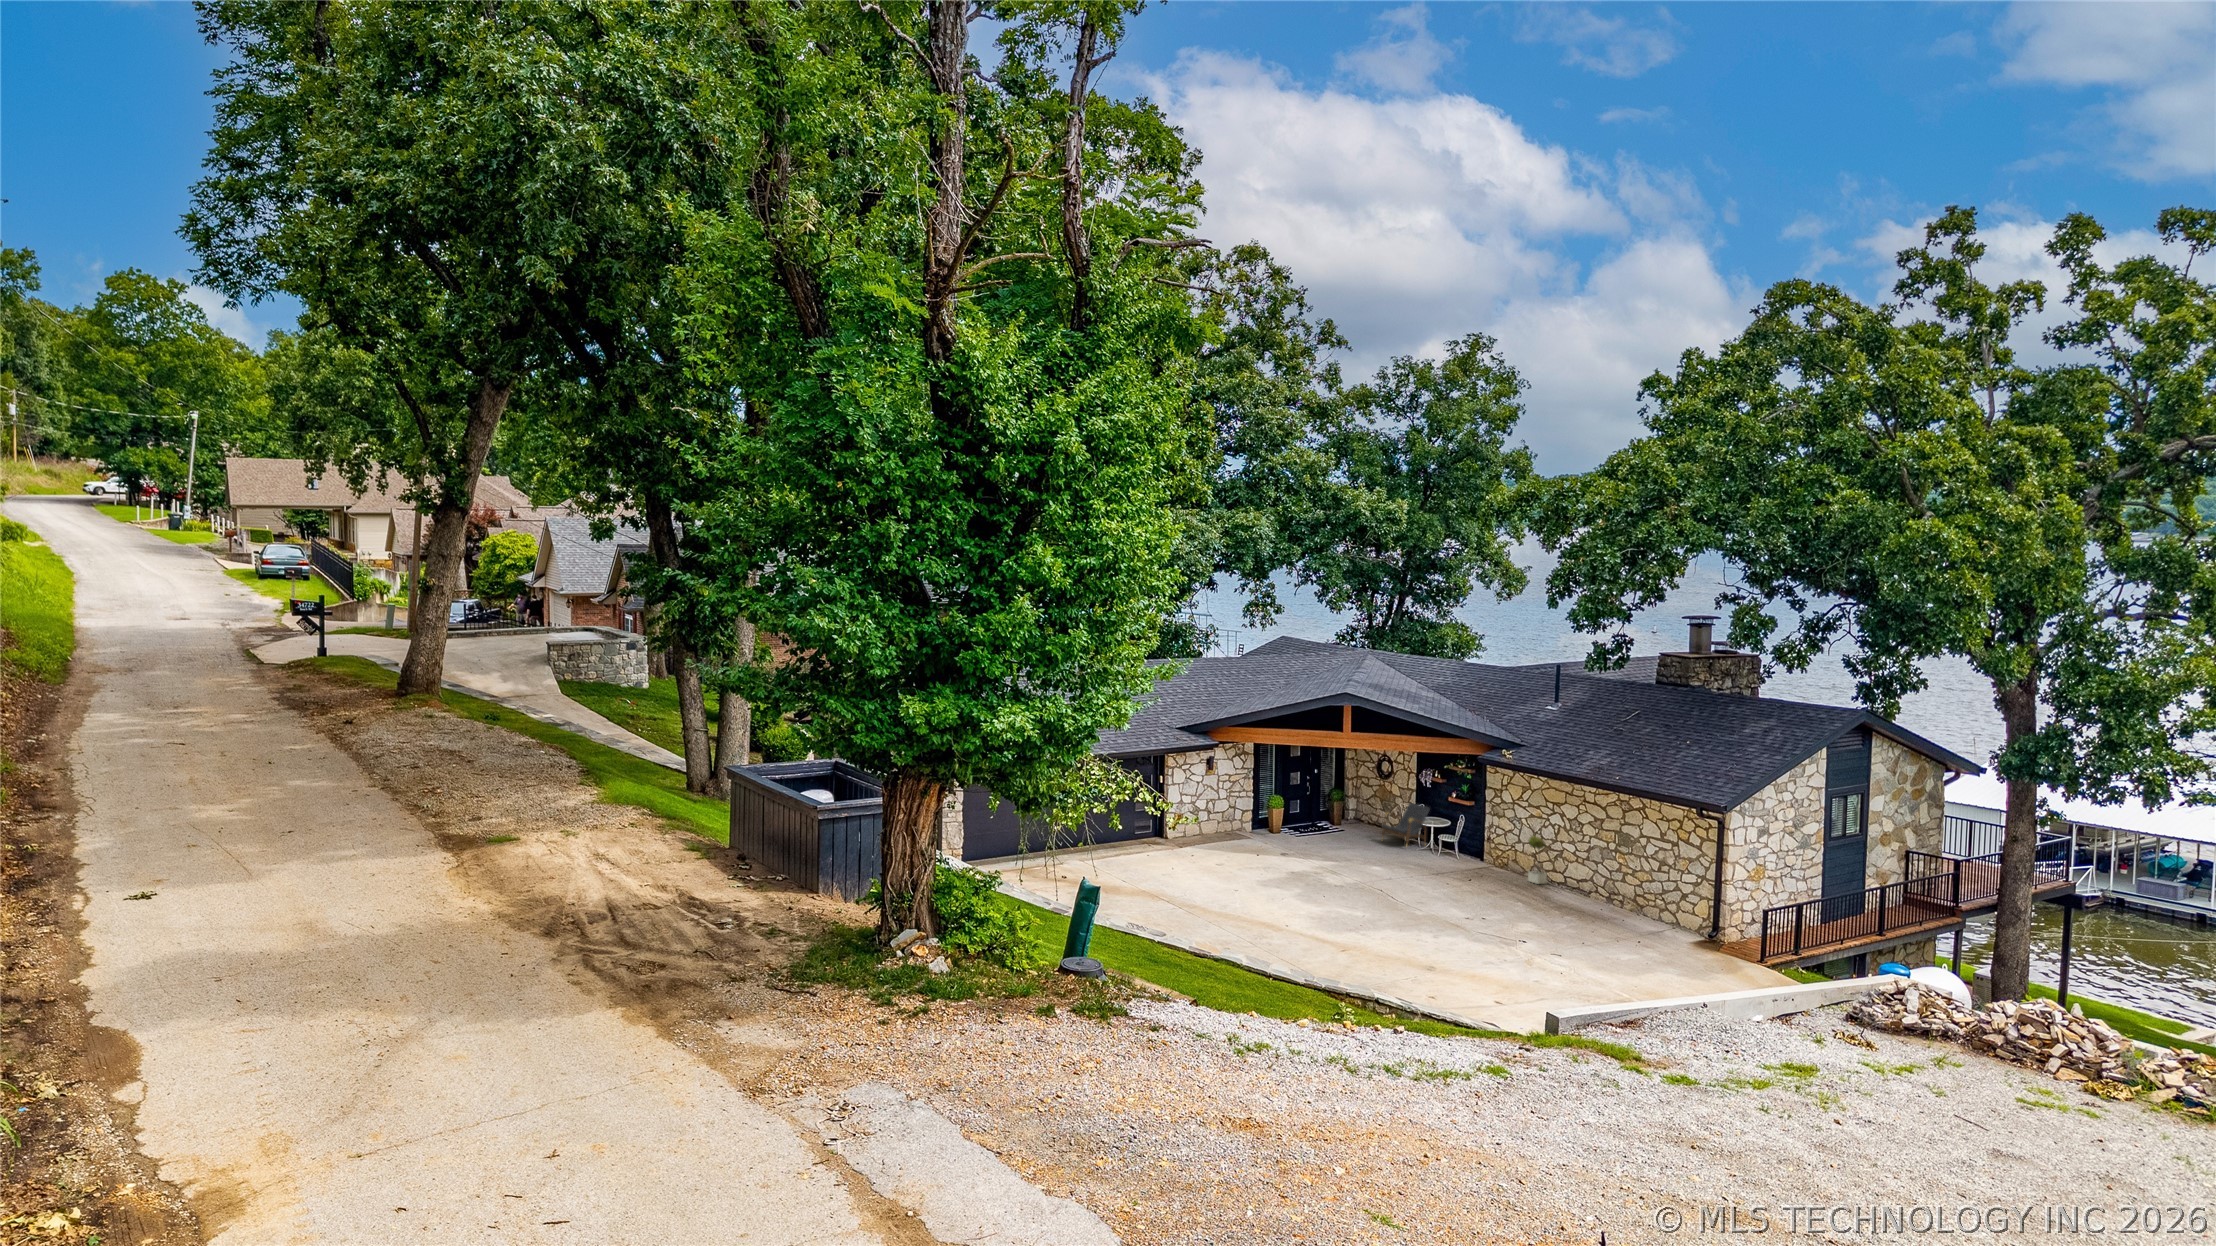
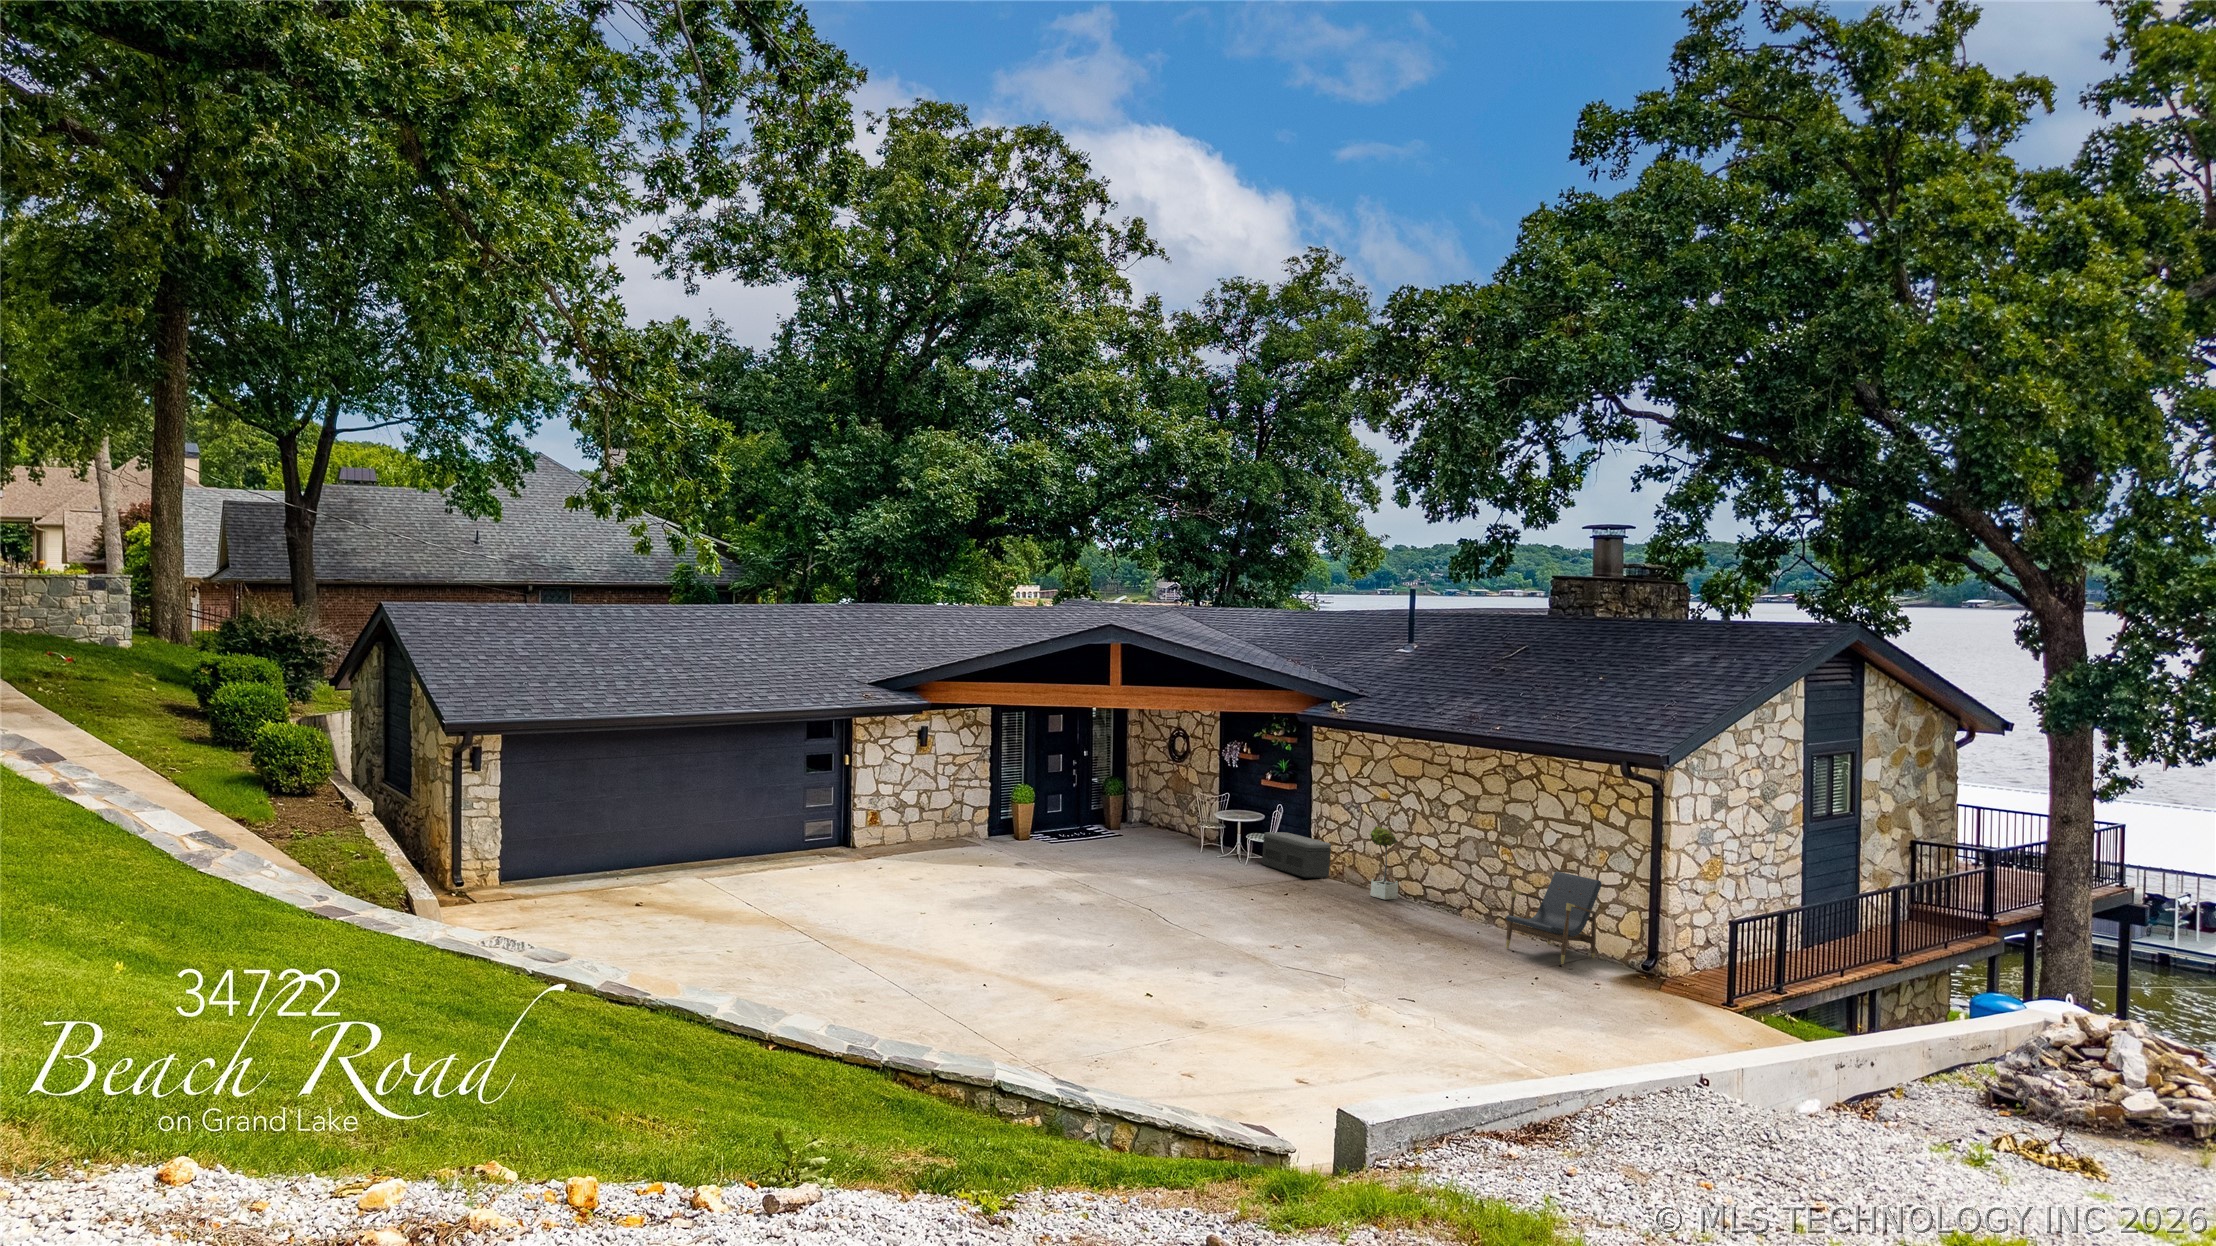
lounge chair: present [1382,803,1430,845] -> present [1506,872,1602,964]
storage bench: none [1449,834,1499,867] -> present [1262,832,1331,878]

